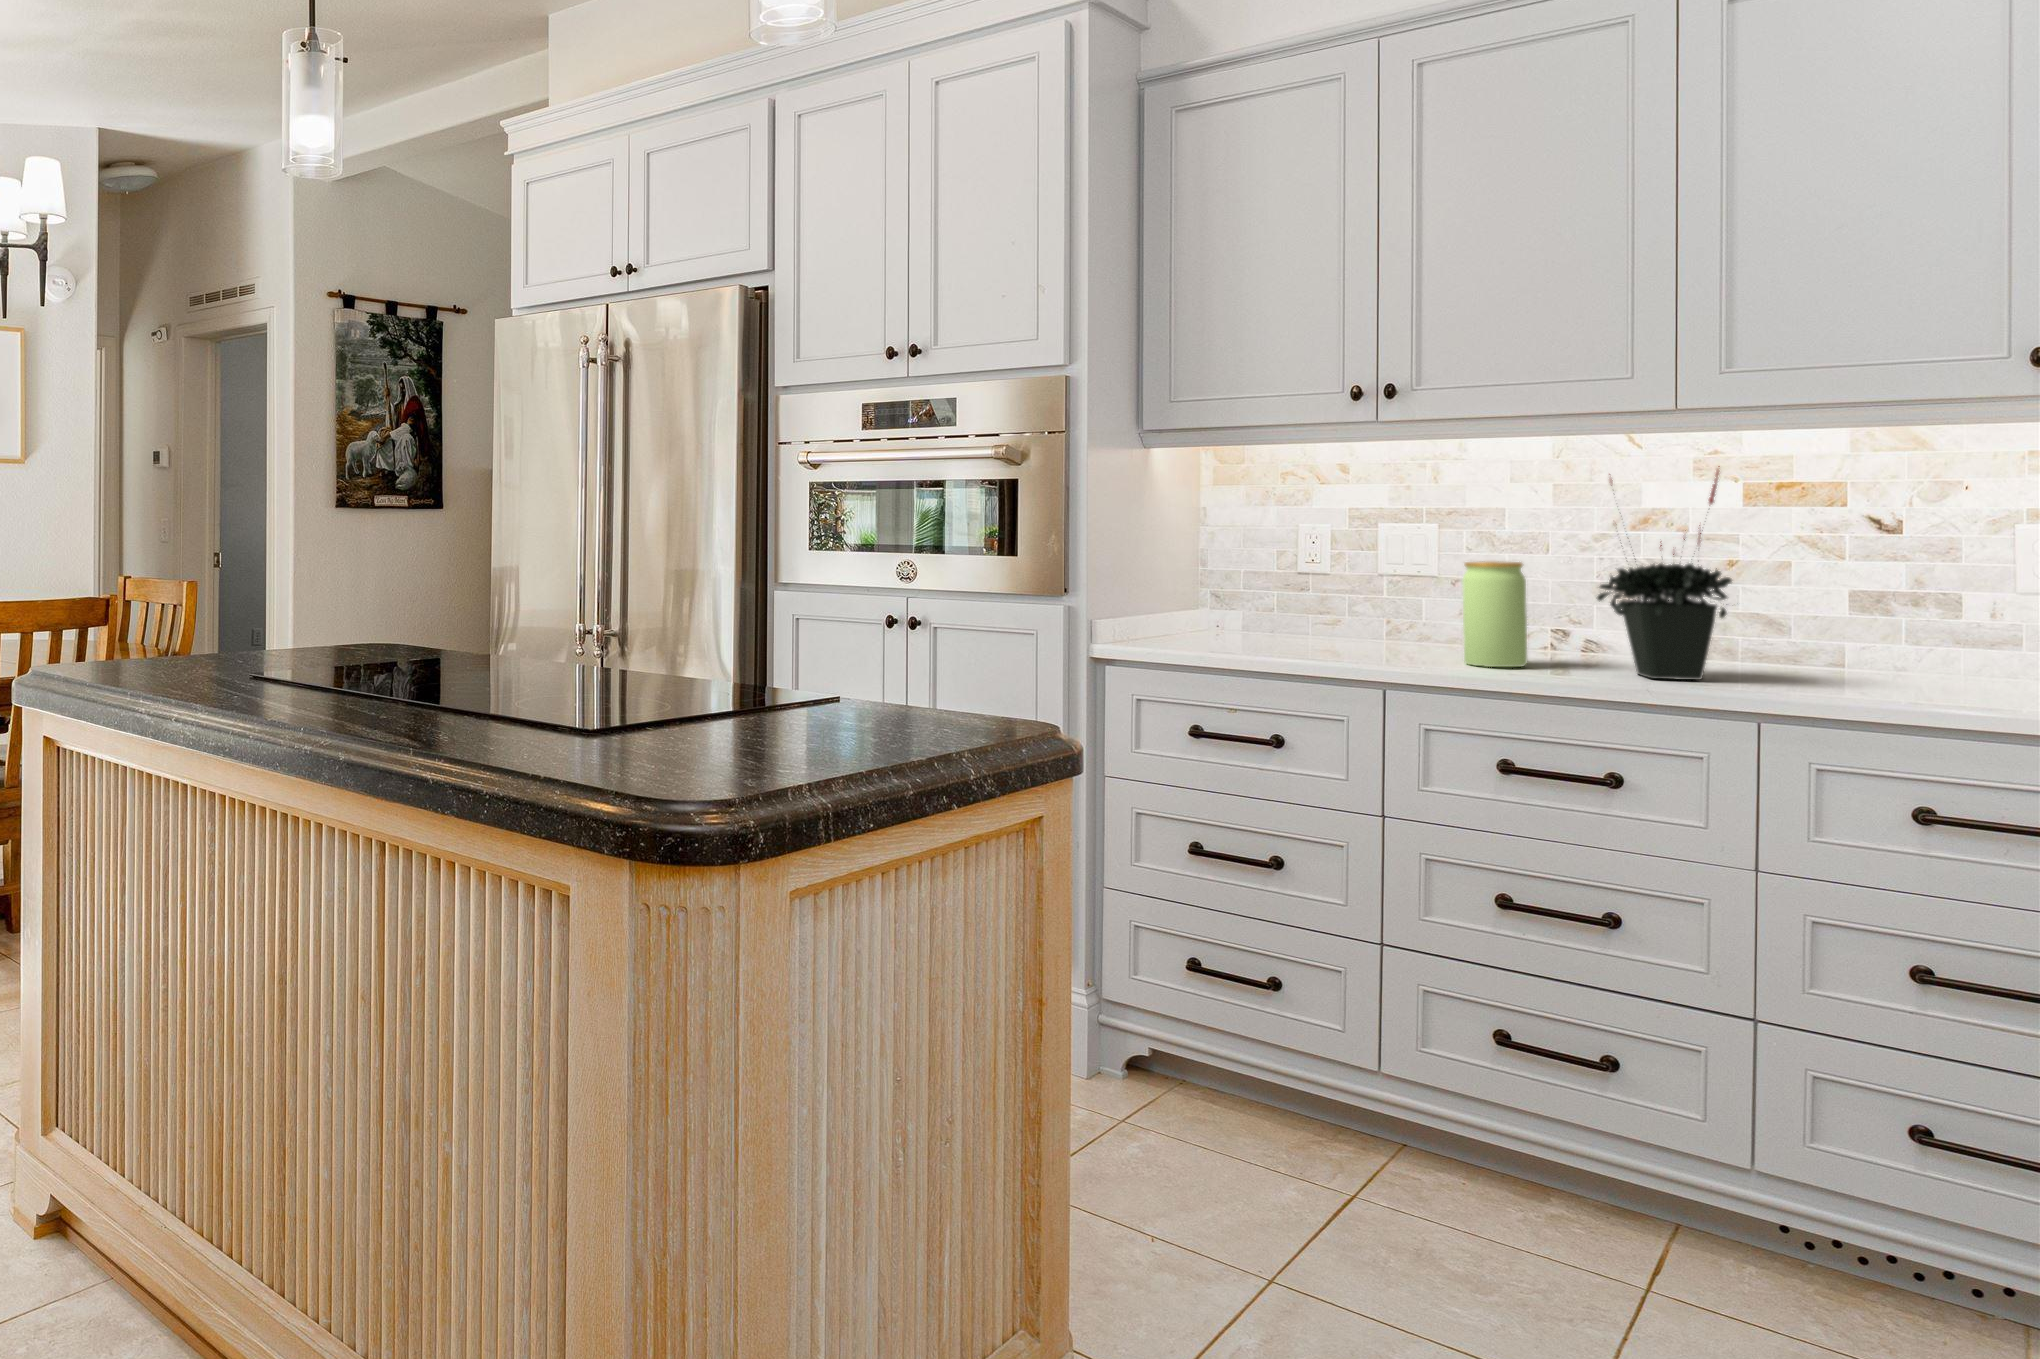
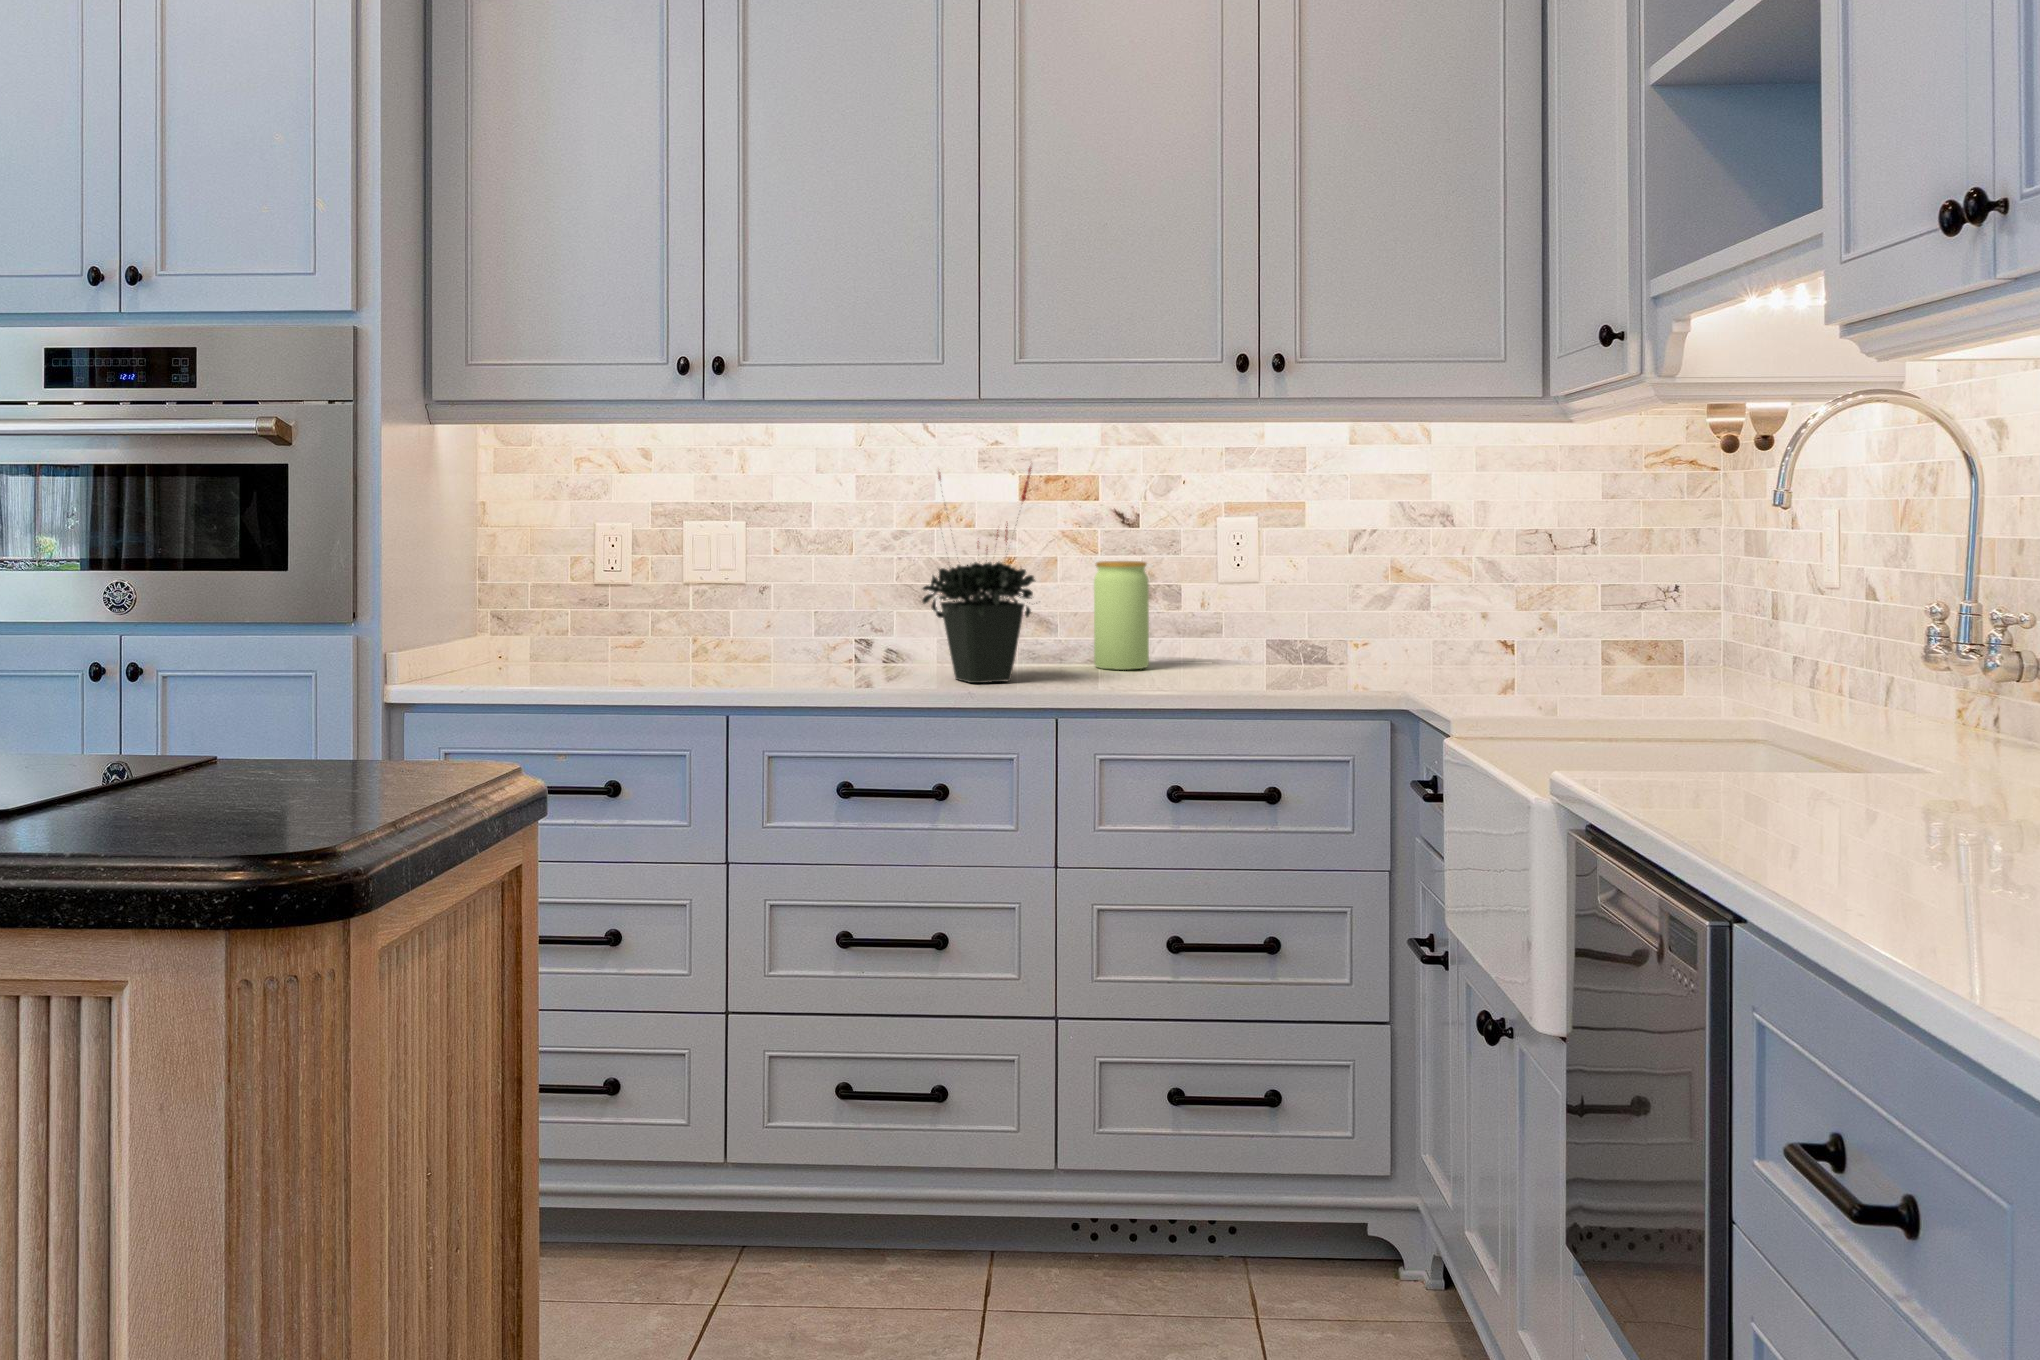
jar: present [1462,561,1527,667] -> present [1094,561,1149,670]

